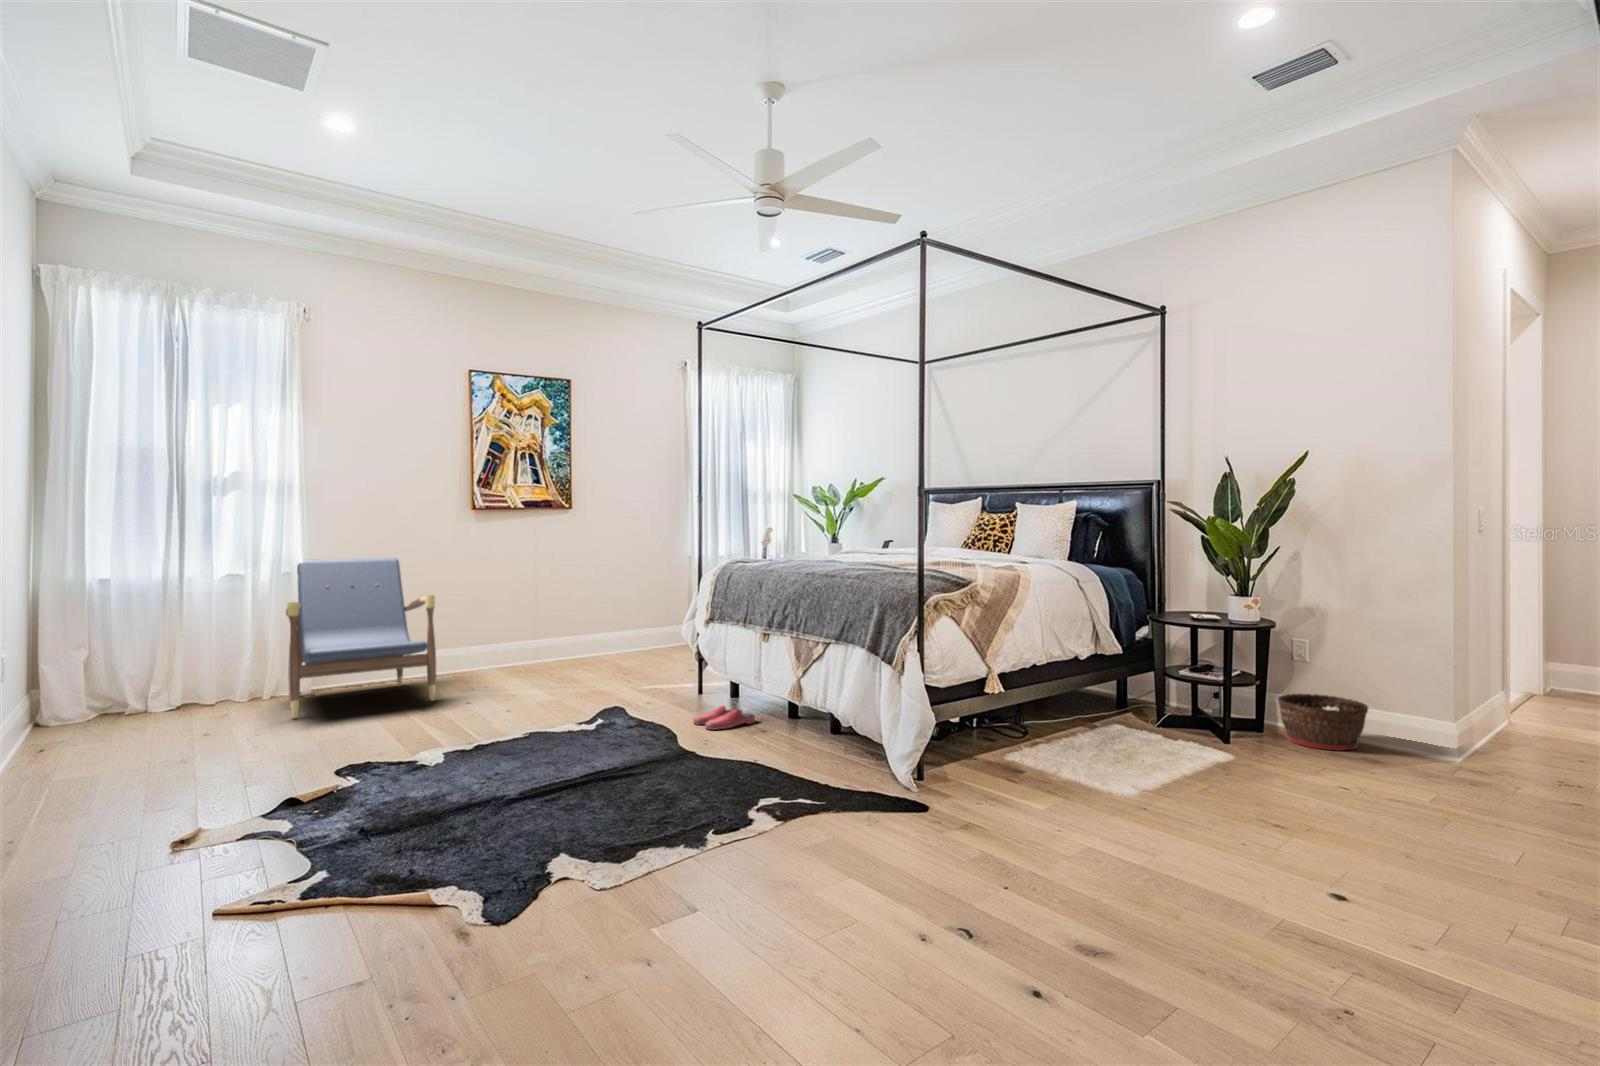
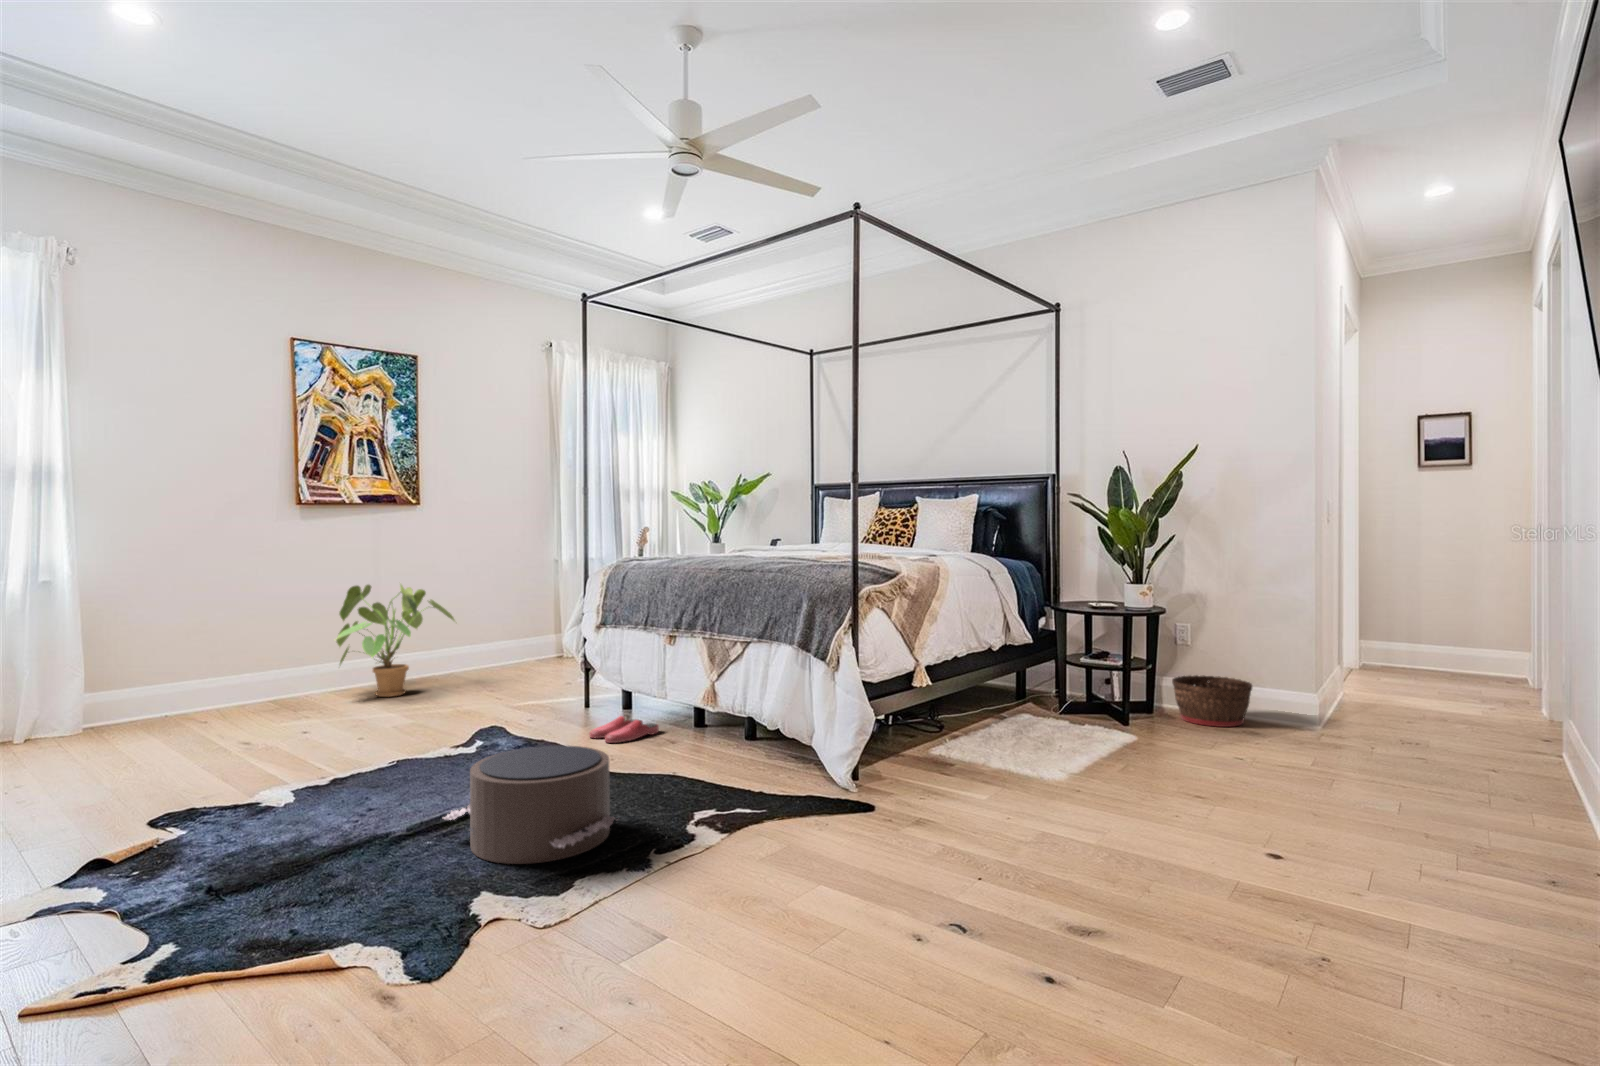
lounge chair: present [286,558,436,718] -> none [53,560,261,760]
house plant: none [496,578,601,677] -> present [336,585,455,697]
pouf: none [543,731,686,832] -> present [444,746,616,864]

